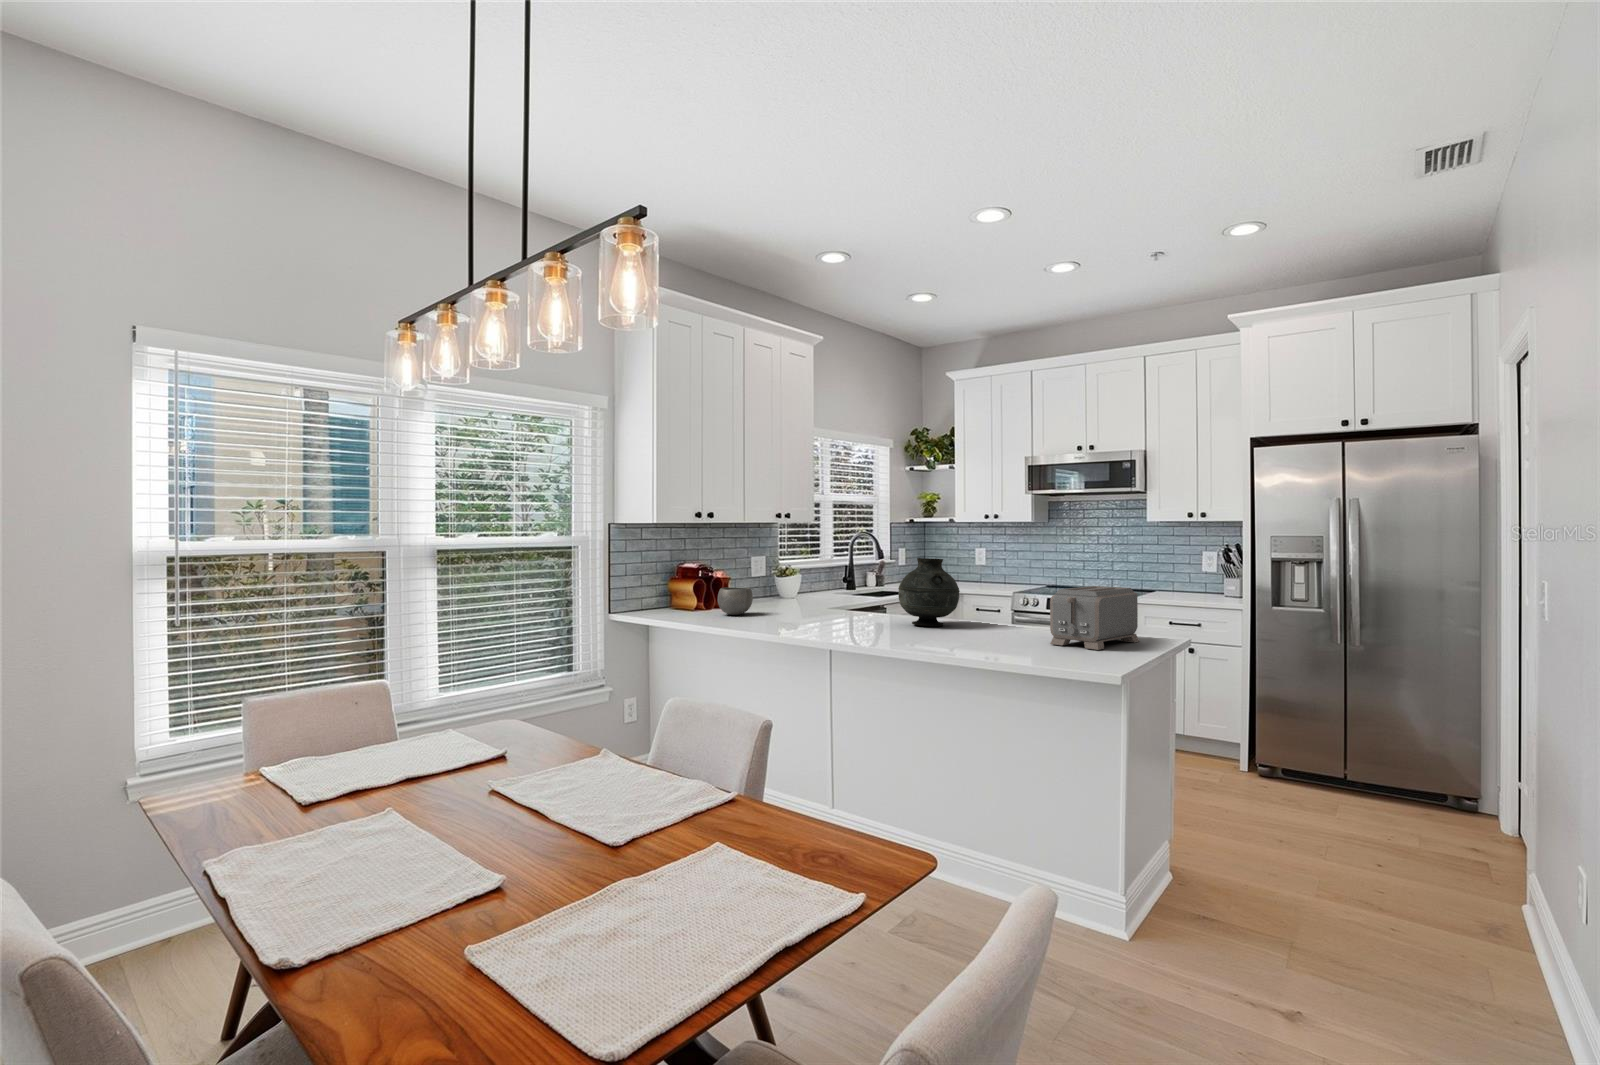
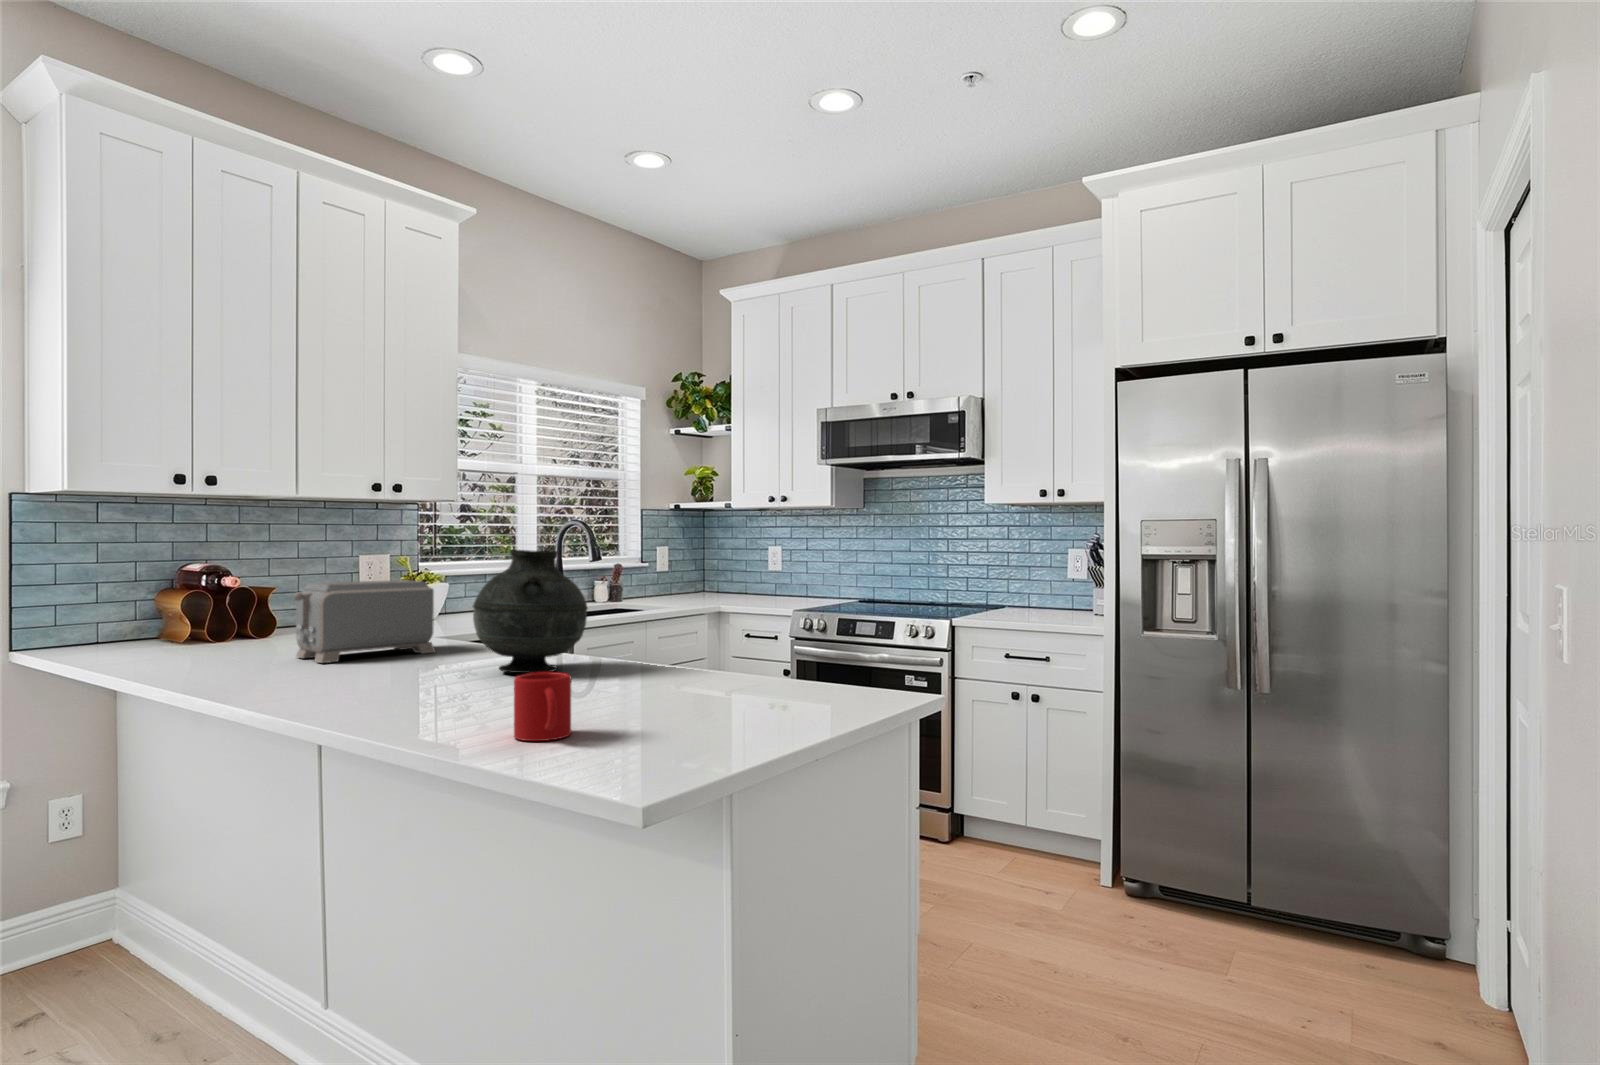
toaster: present [1050,586,1139,650] -> present [294,580,436,663]
ceramic bowl: present [718,587,753,615] -> none [203,605,276,654]
mug: none [992,622,1021,654] -> present [514,672,571,741]

